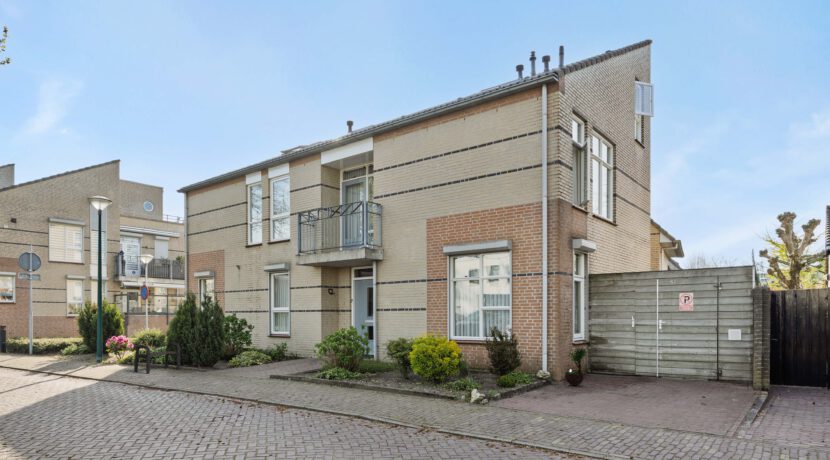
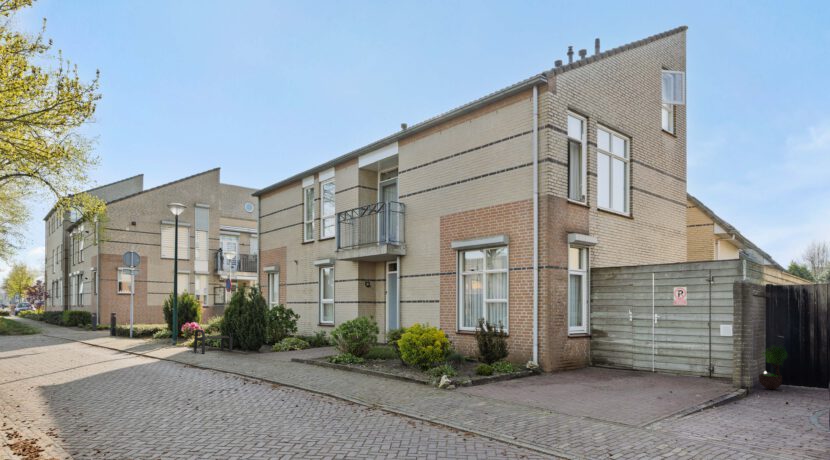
potted tree: present [565,346,586,386] -> present [759,347,787,389]

